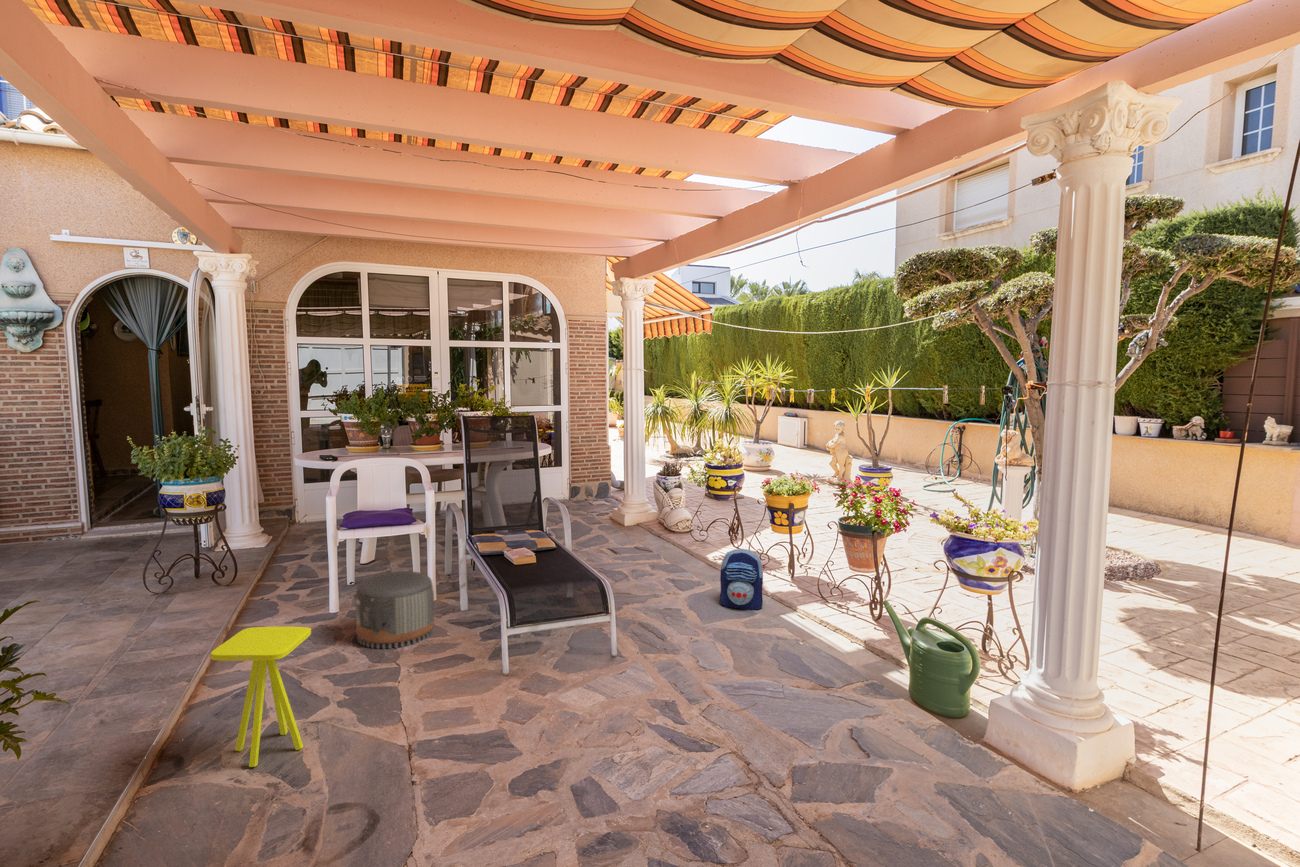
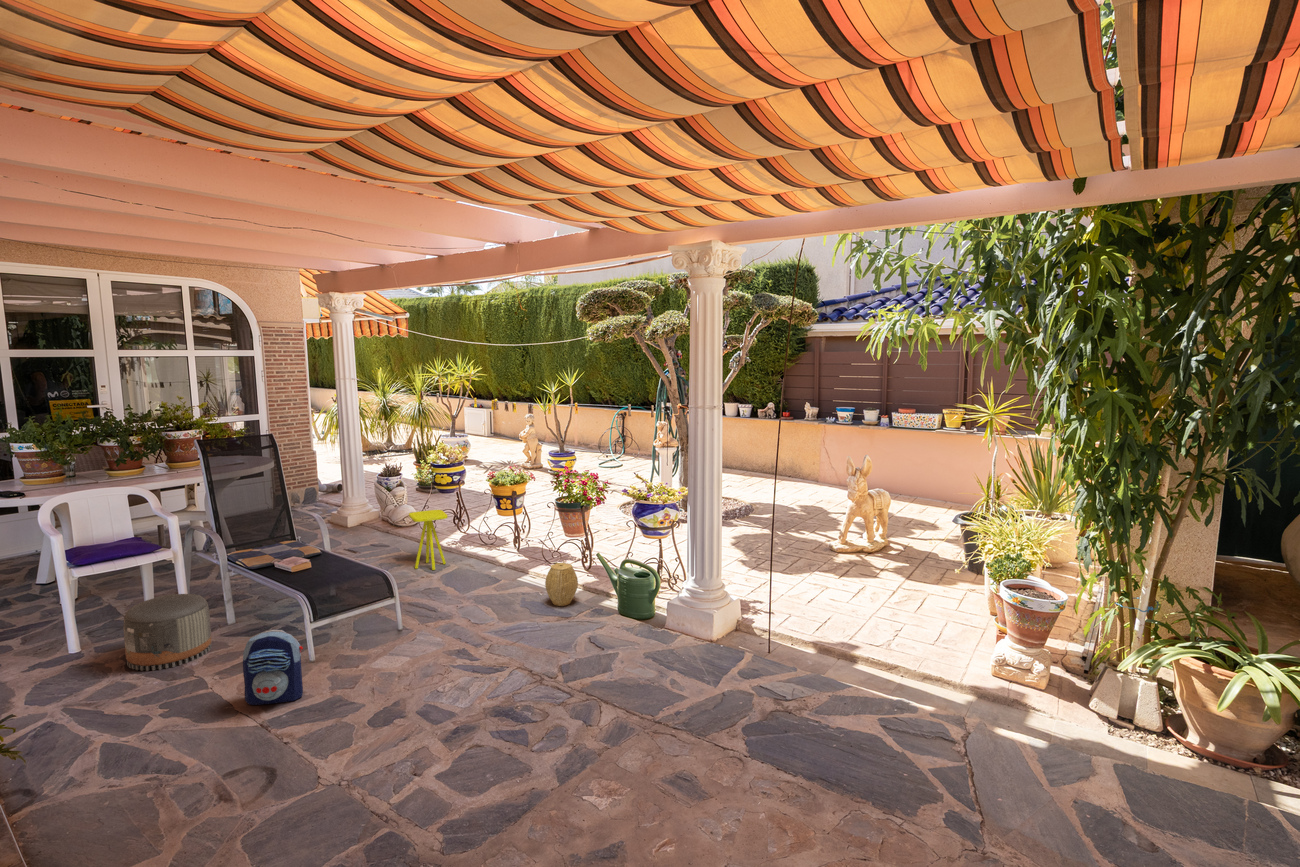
backpack: present [720,549,765,610] -> present [243,630,303,705]
woven basket: none [805,606,852,668] -> present [545,563,578,606]
side table: present [211,627,311,767] -> present [409,510,448,570]

